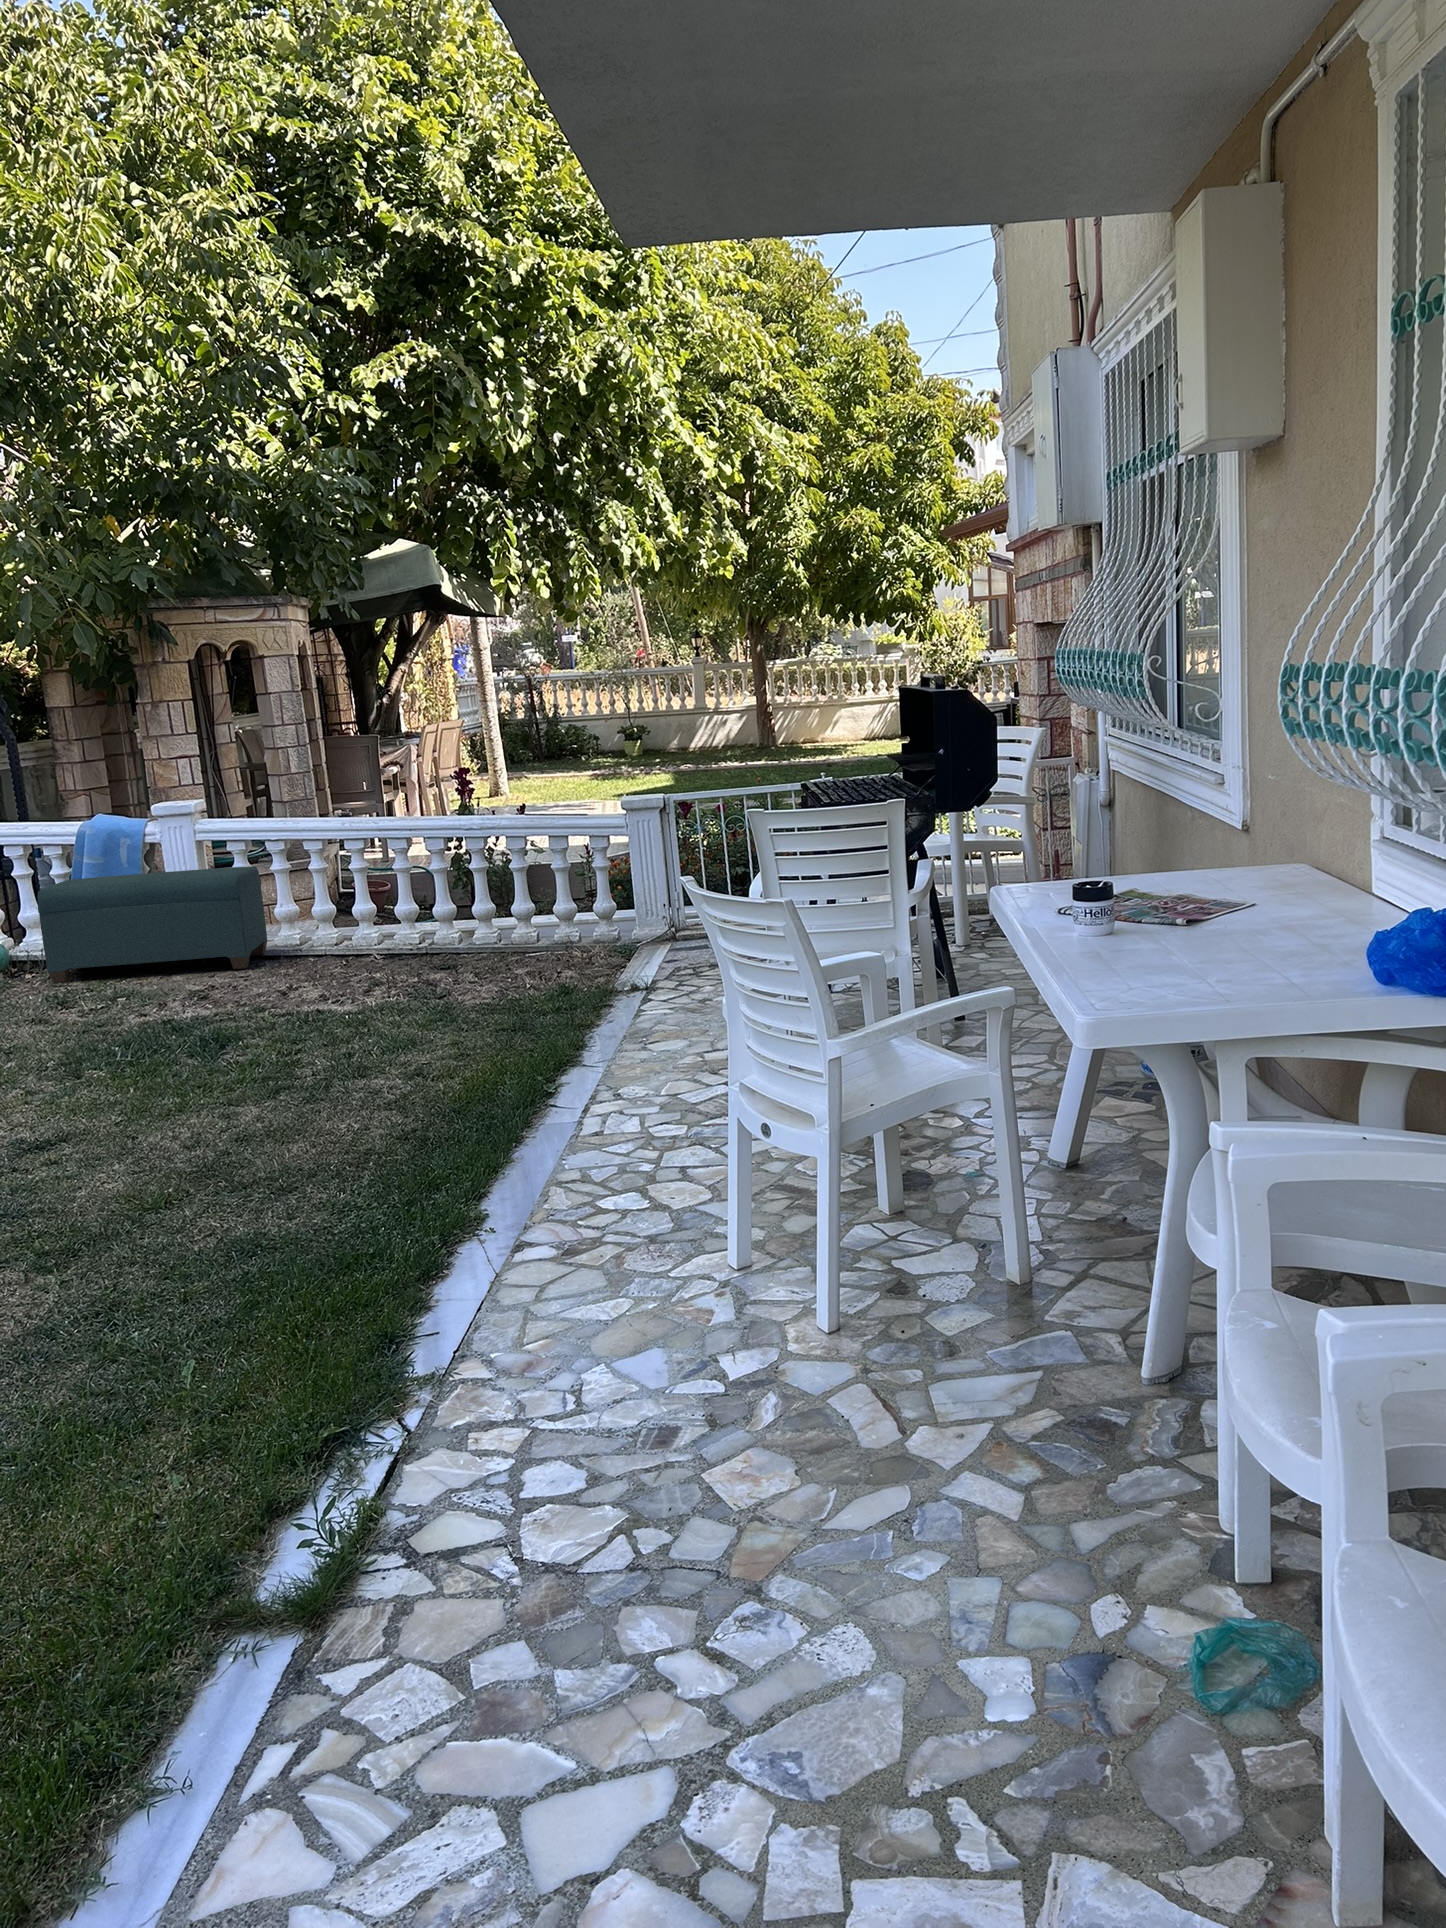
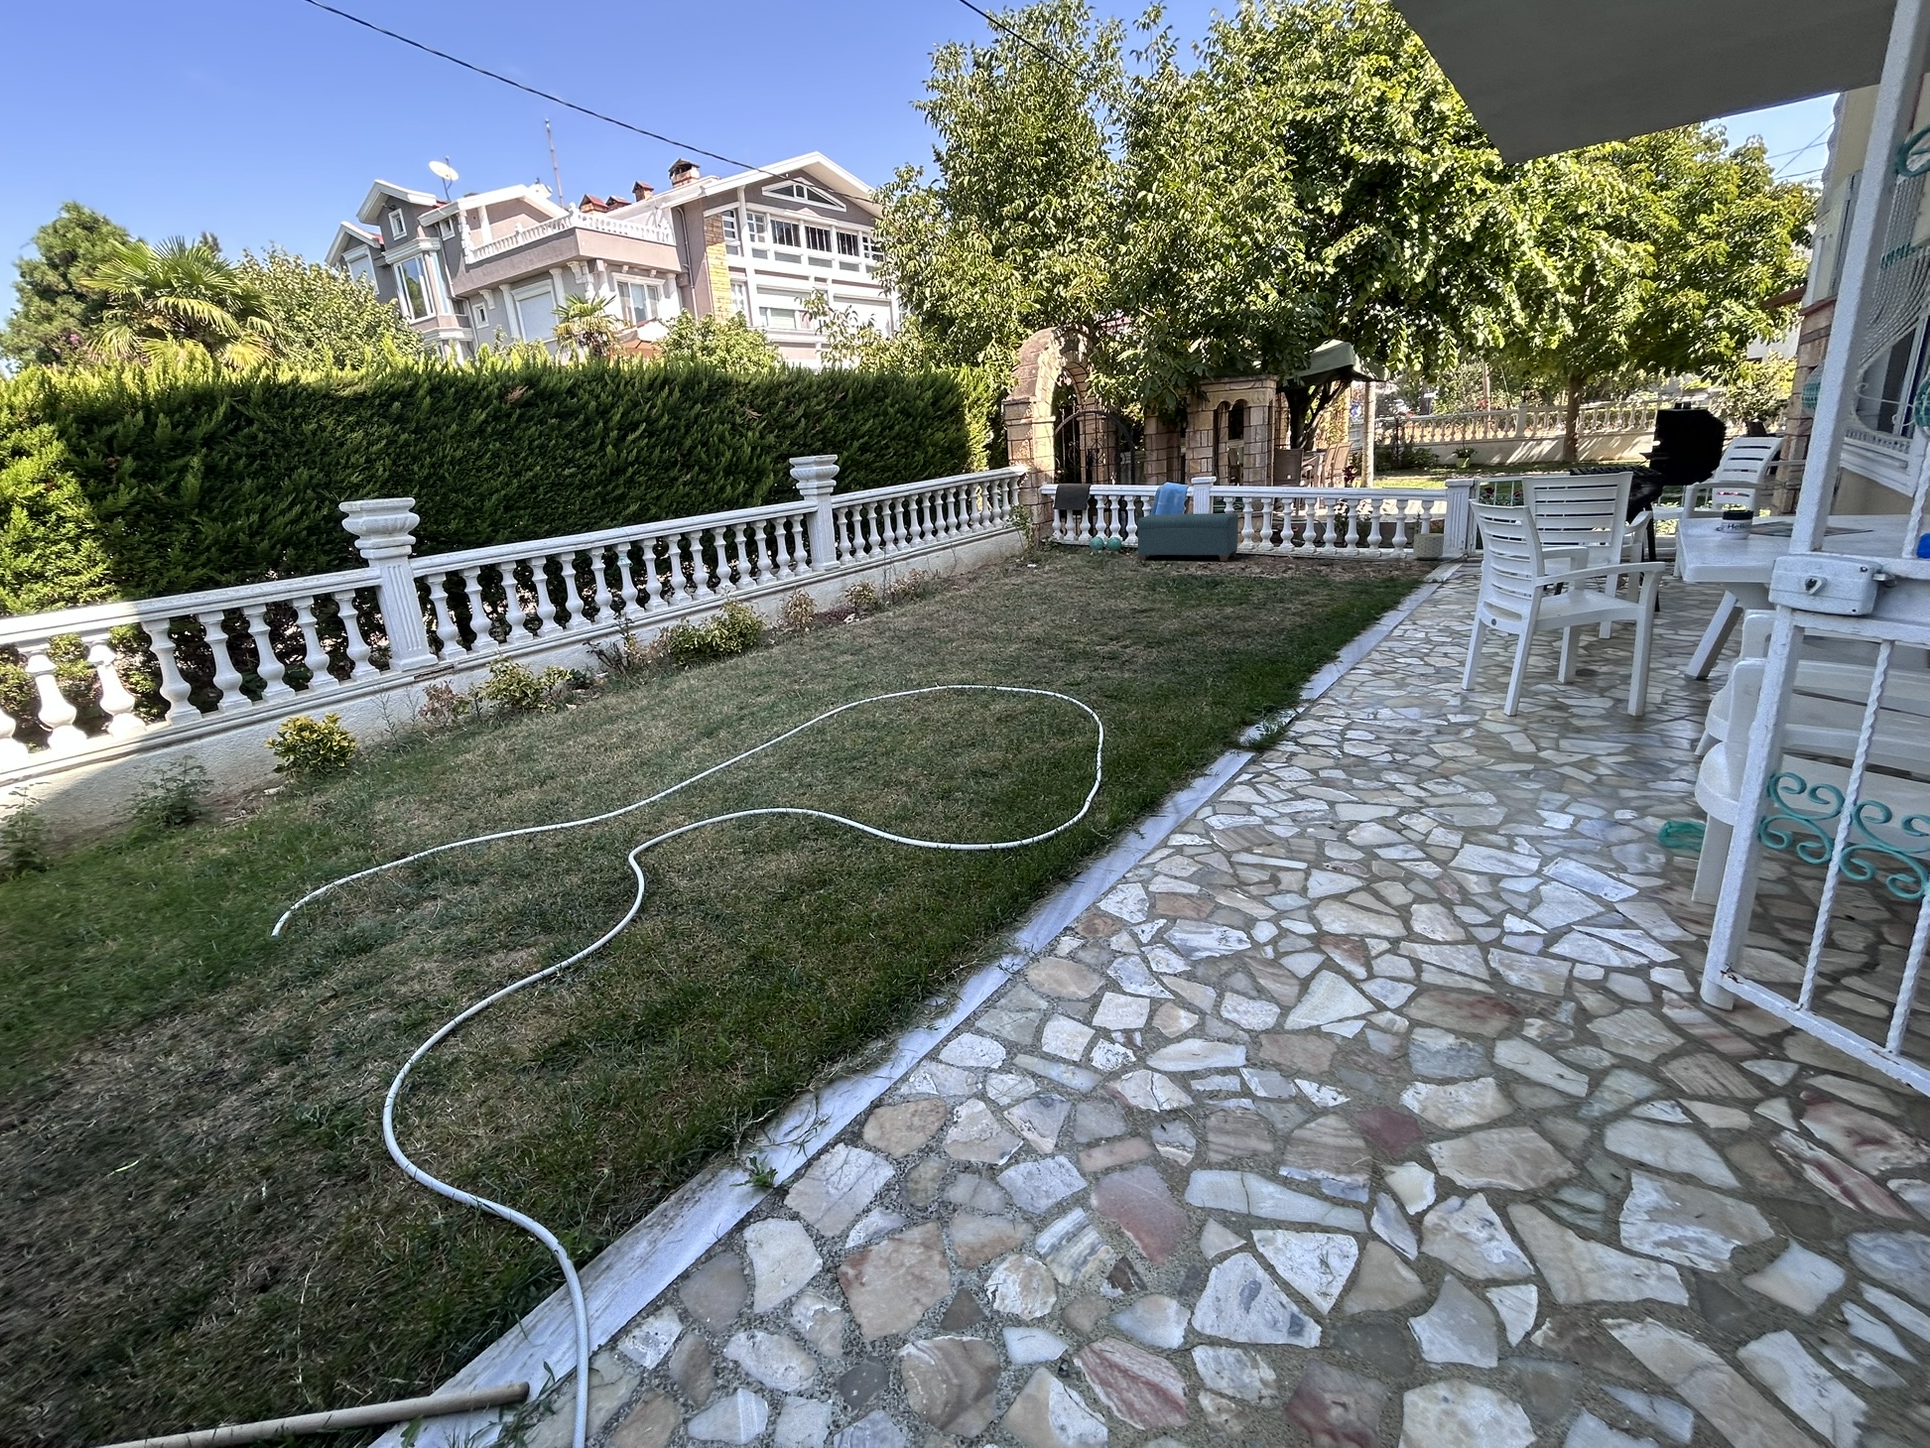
planter: none [583,883,634,933] -> present [1413,533,1445,560]

